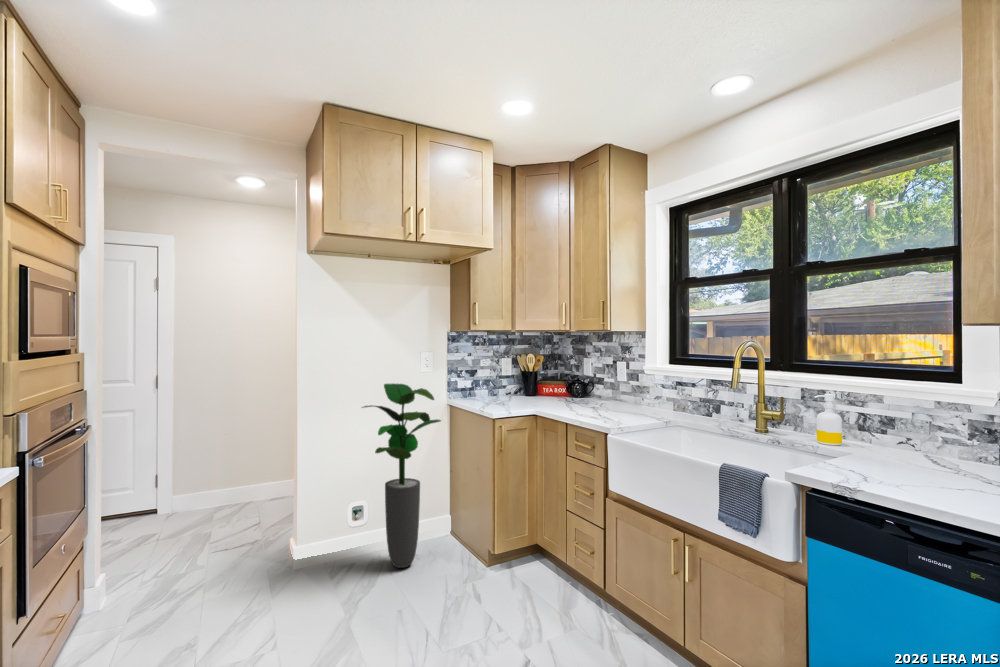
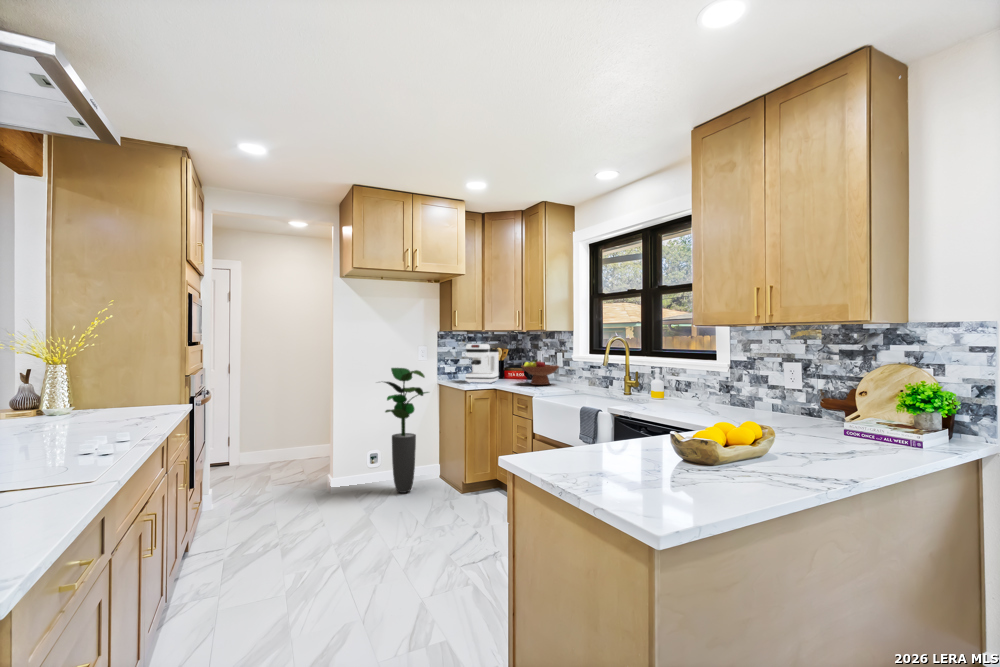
coffee maker: none [489,349,534,405] -> present [465,344,499,383]
fruit bowl: none [570,372,626,409] -> present [521,359,559,385]

